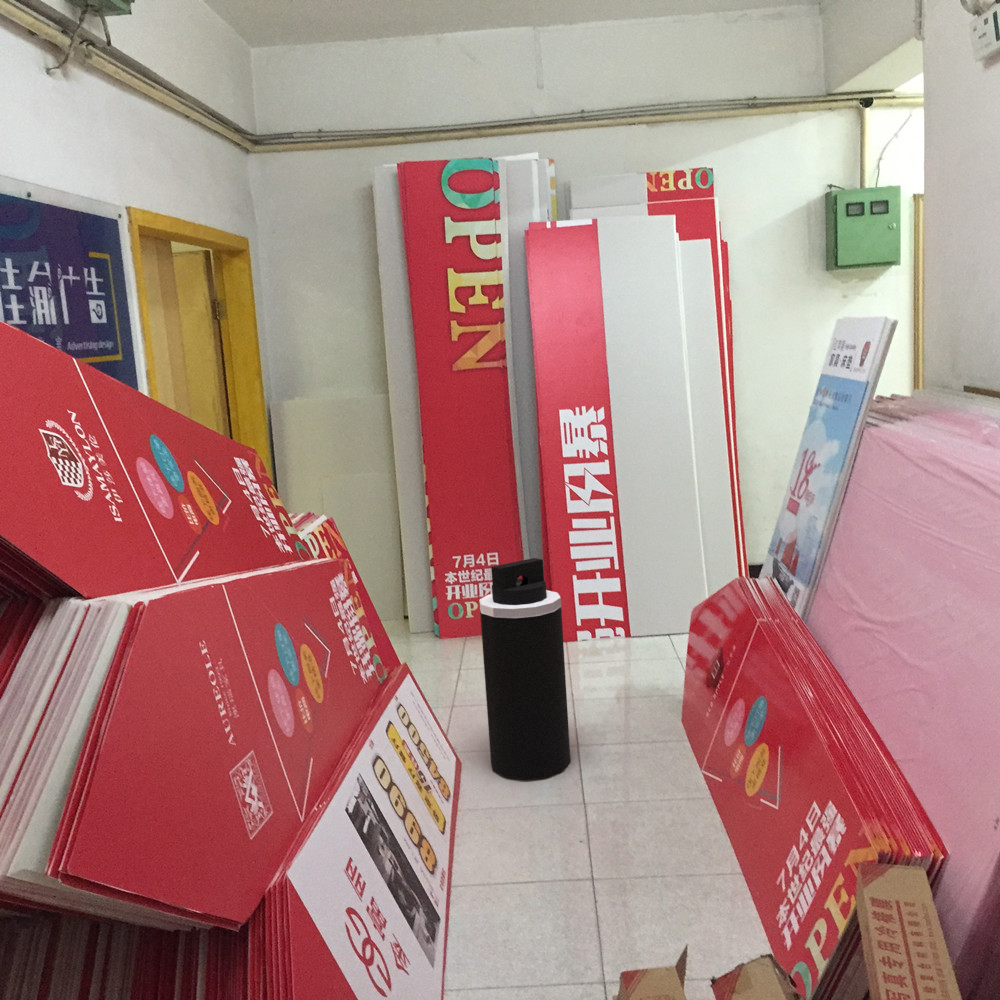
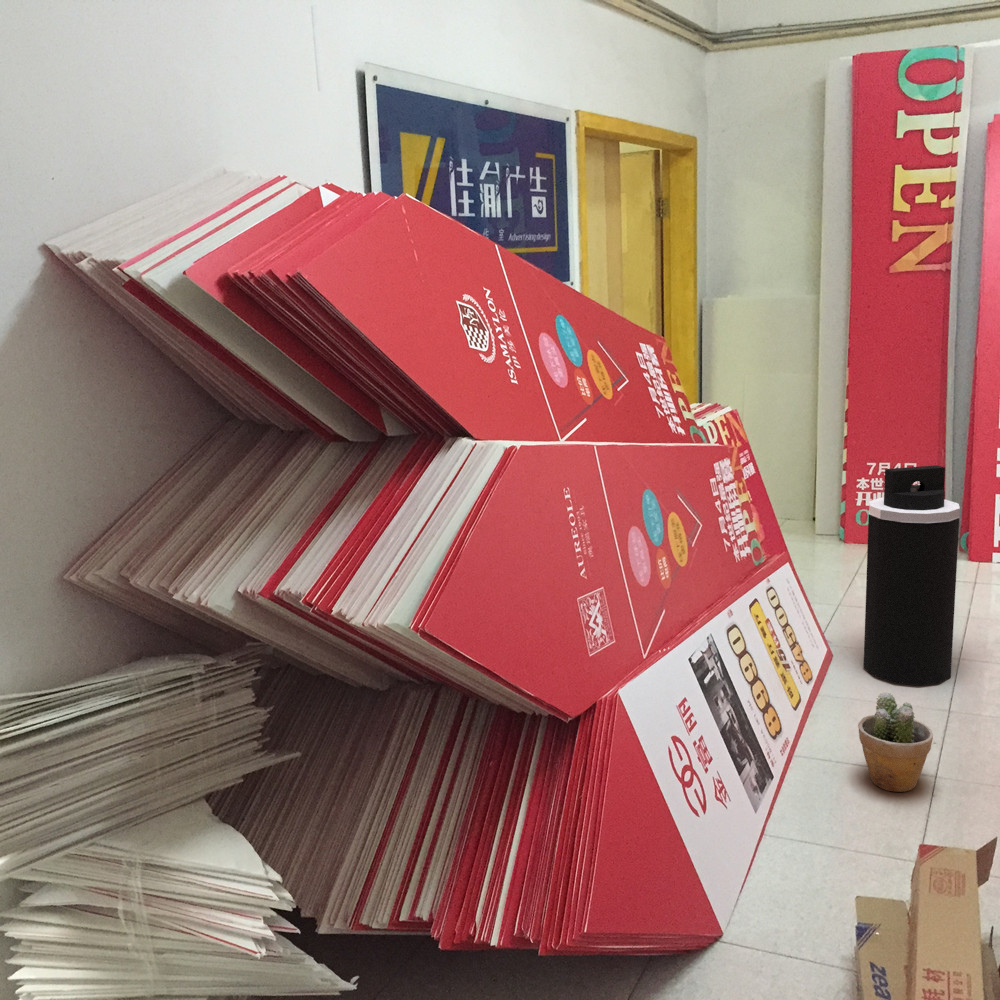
potted plant: none [511,797,580,898] -> present [858,693,933,792]

